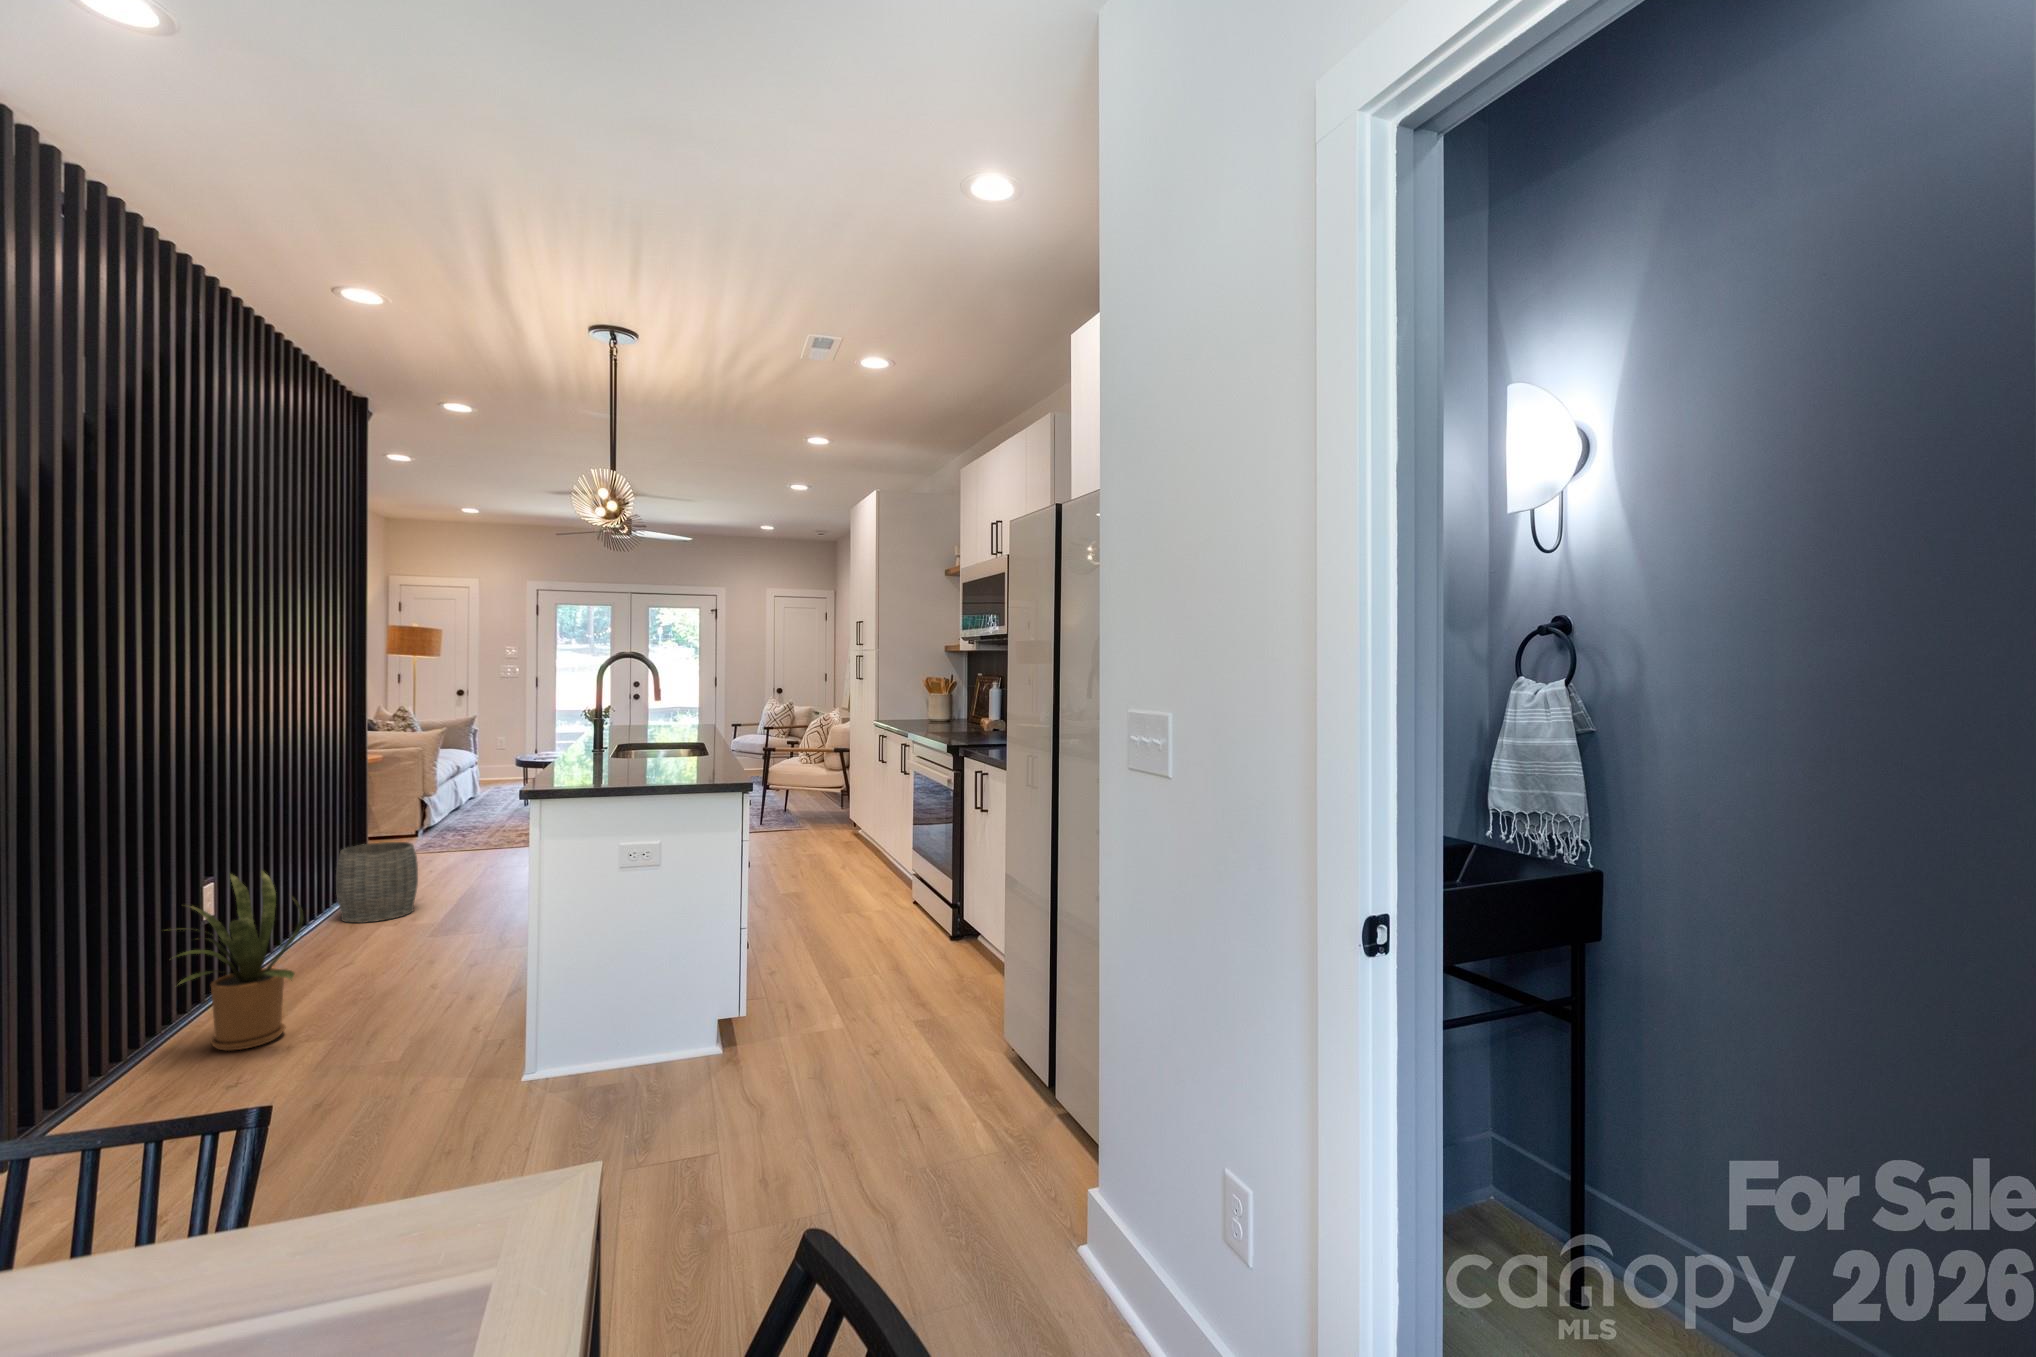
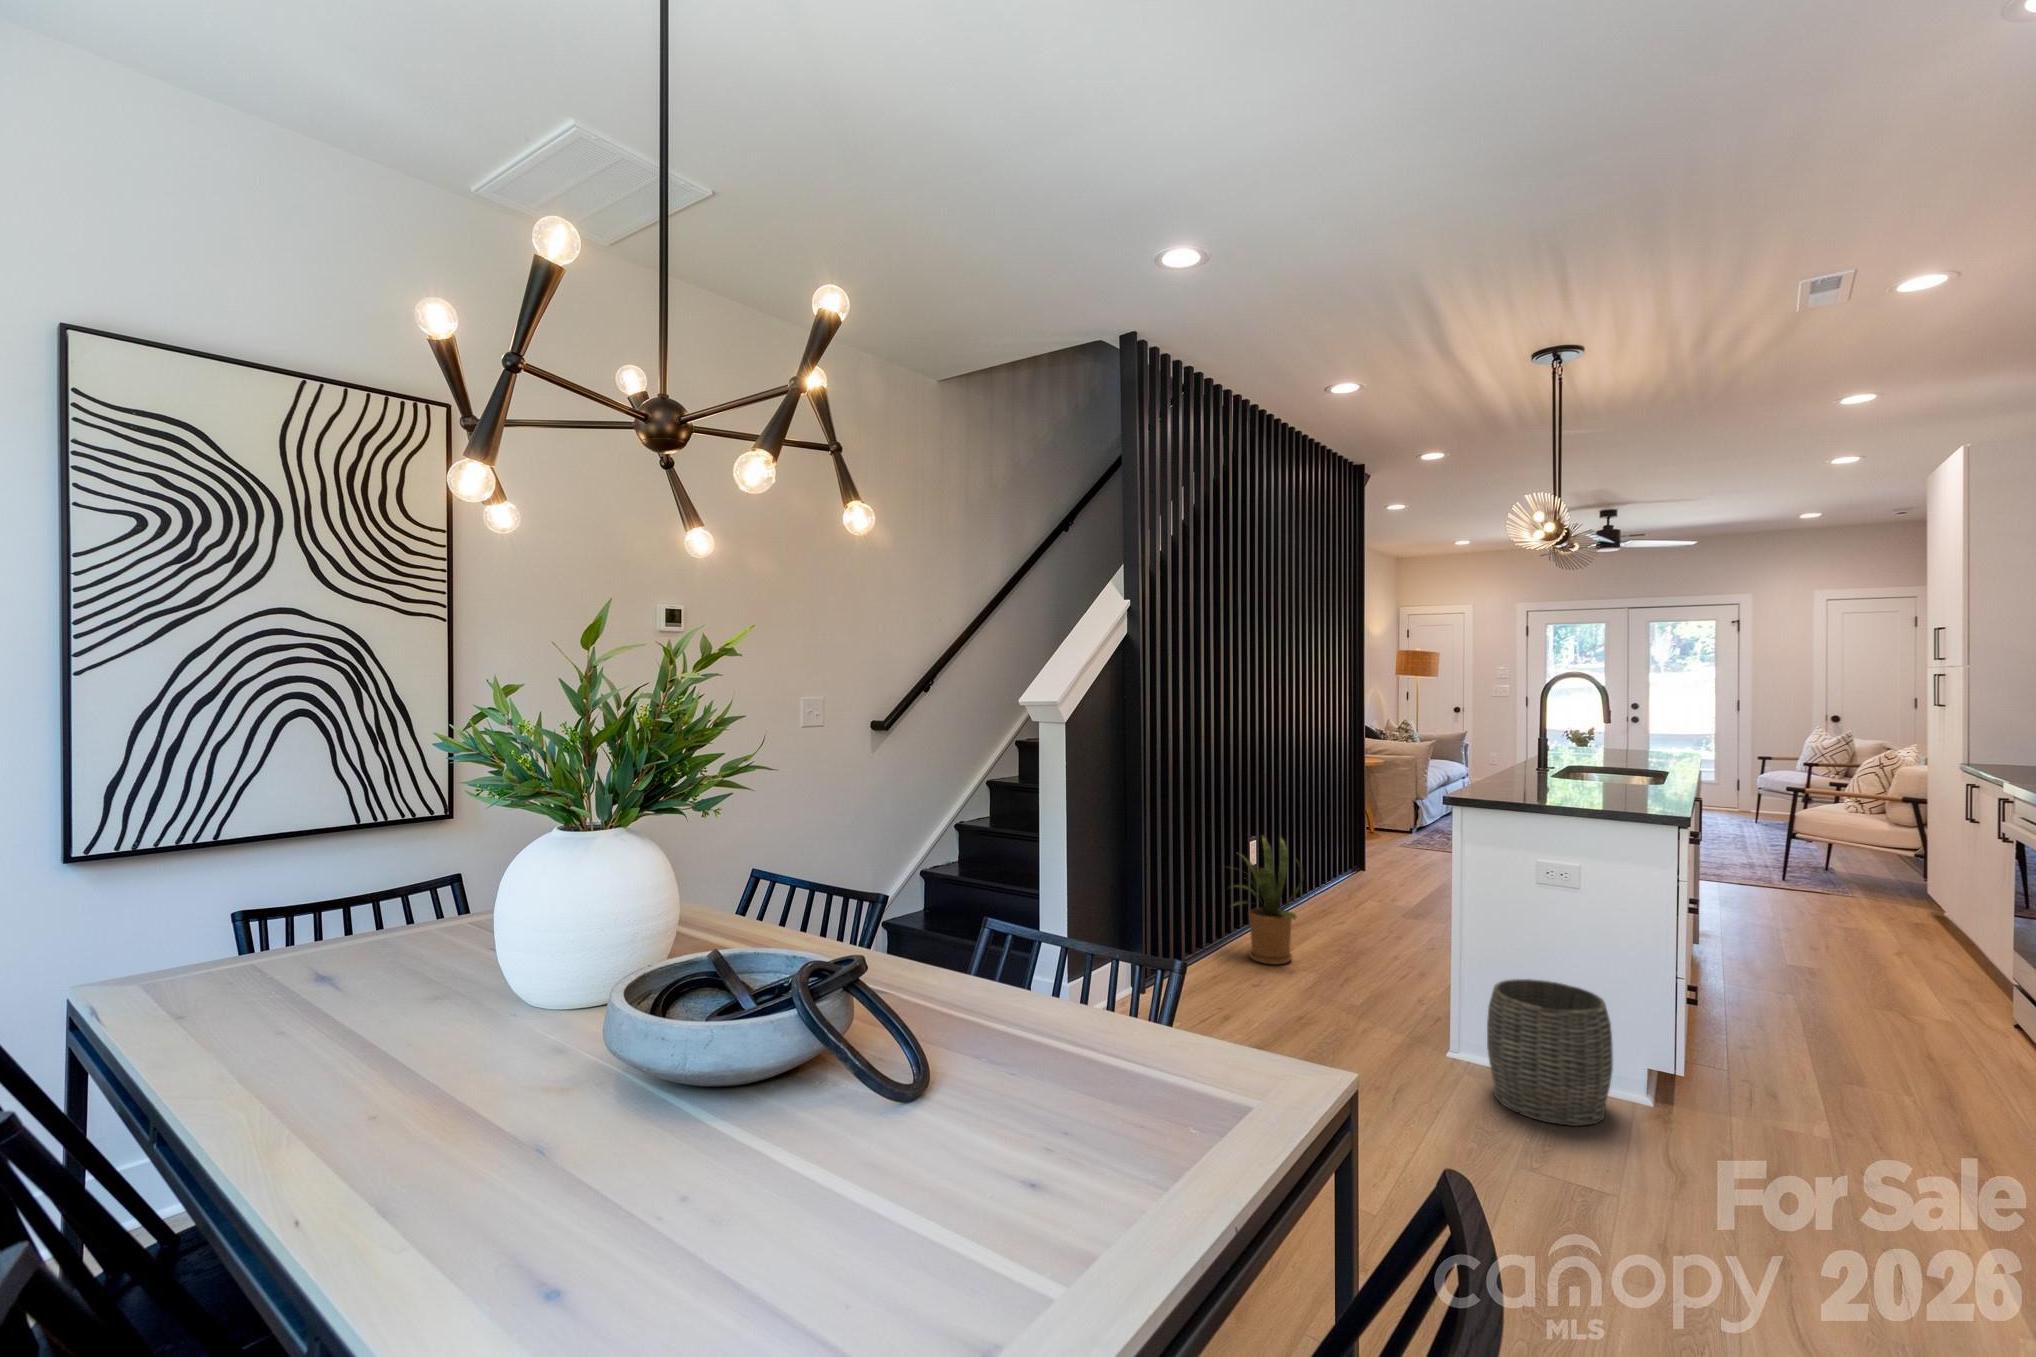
woven basket: present [336,842,418,923] -> present [1487,979,1613,1126]

